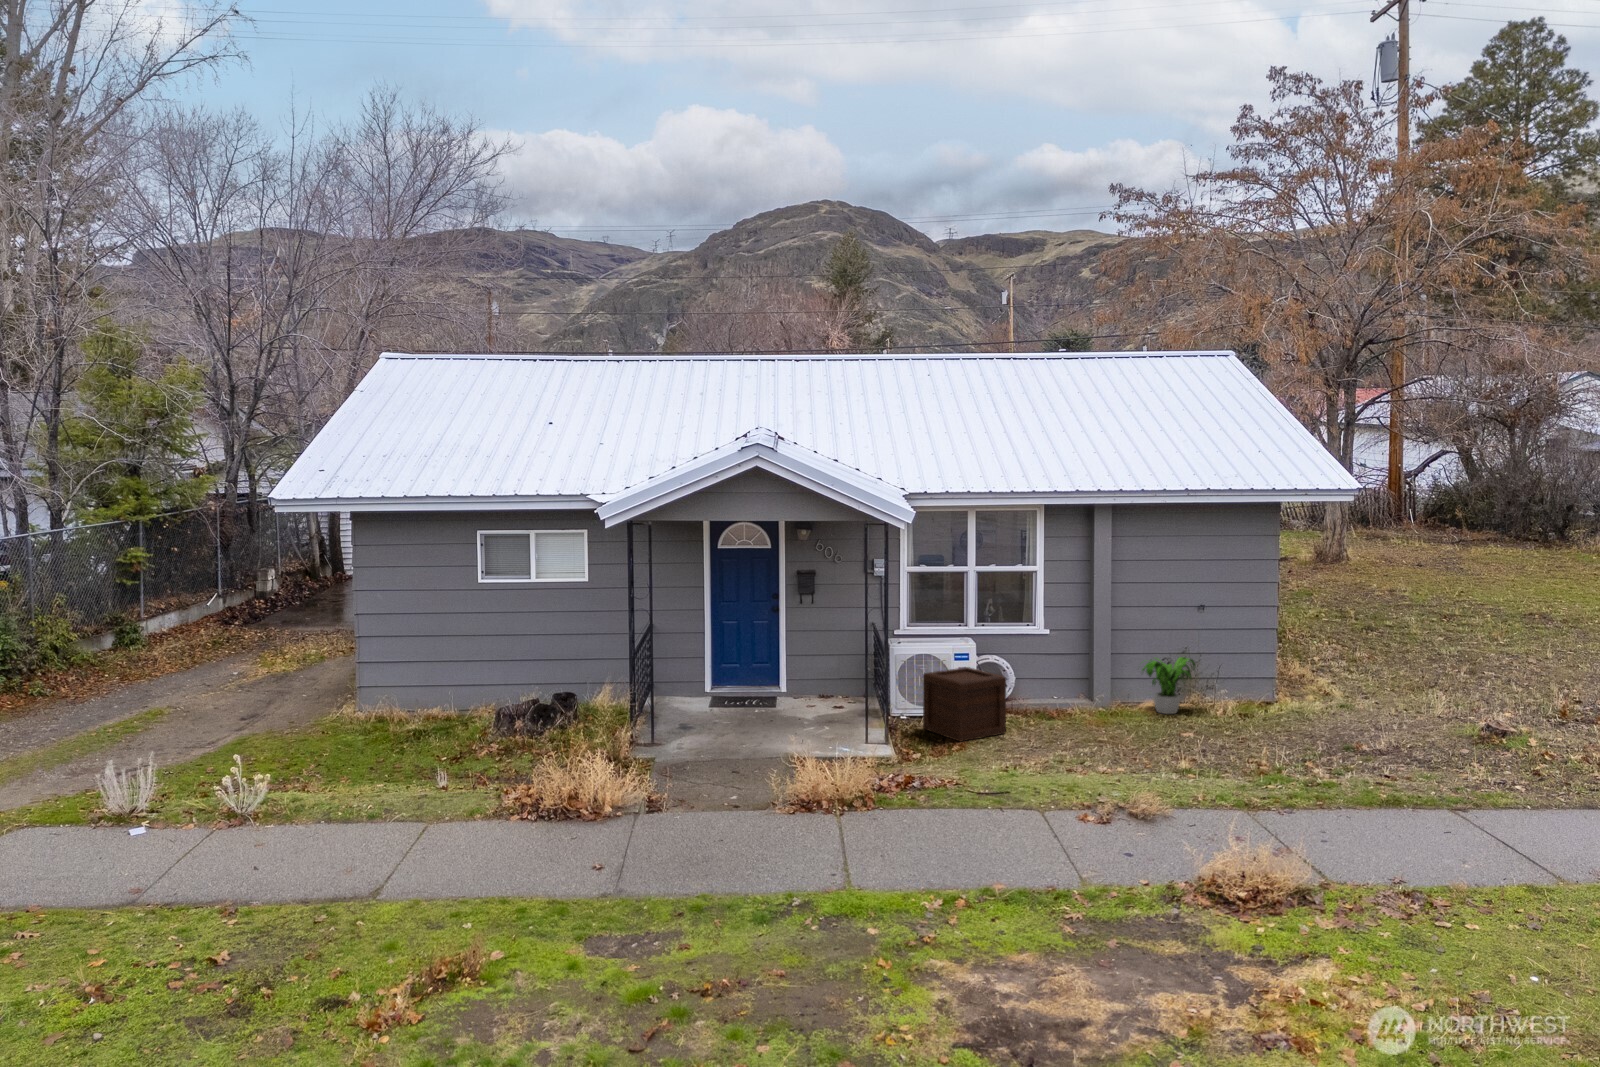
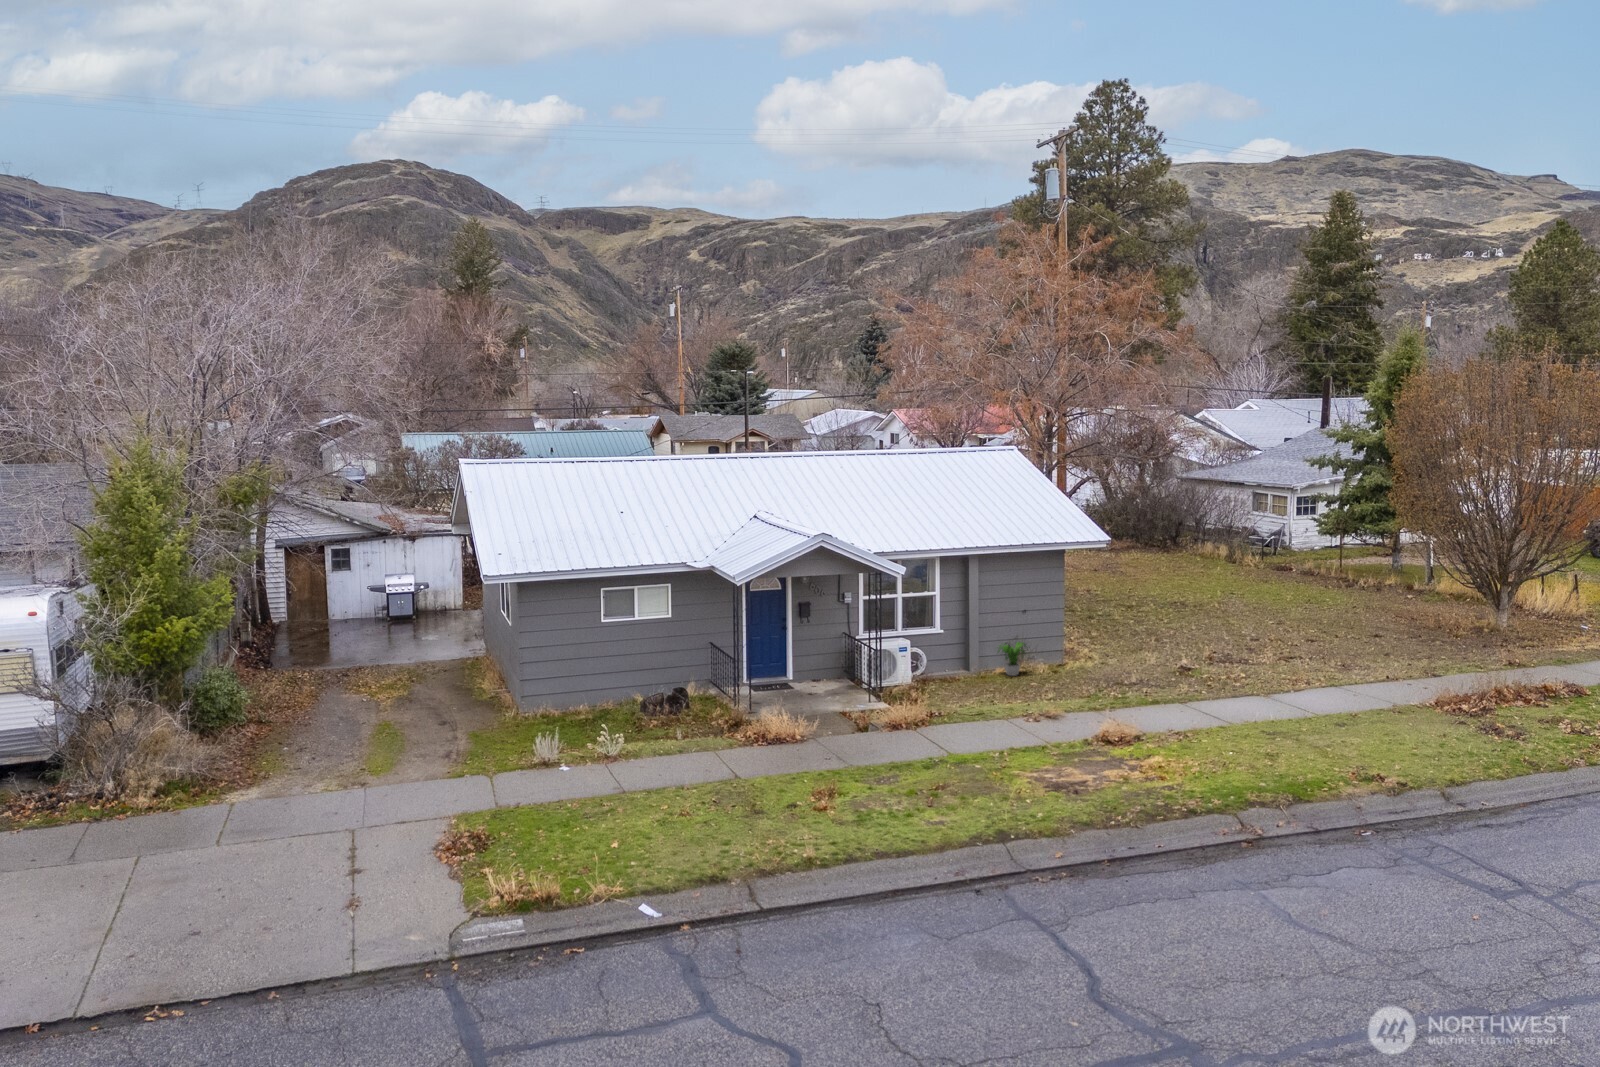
wooden crate: present [923,667,1006,742] -> none [890,656,939,699]

